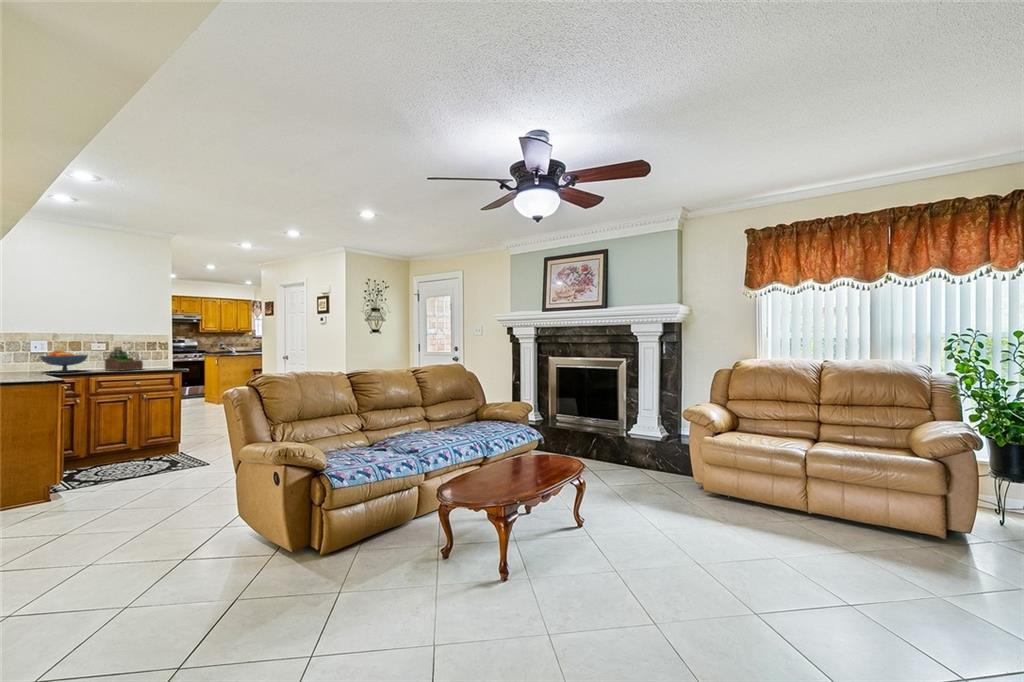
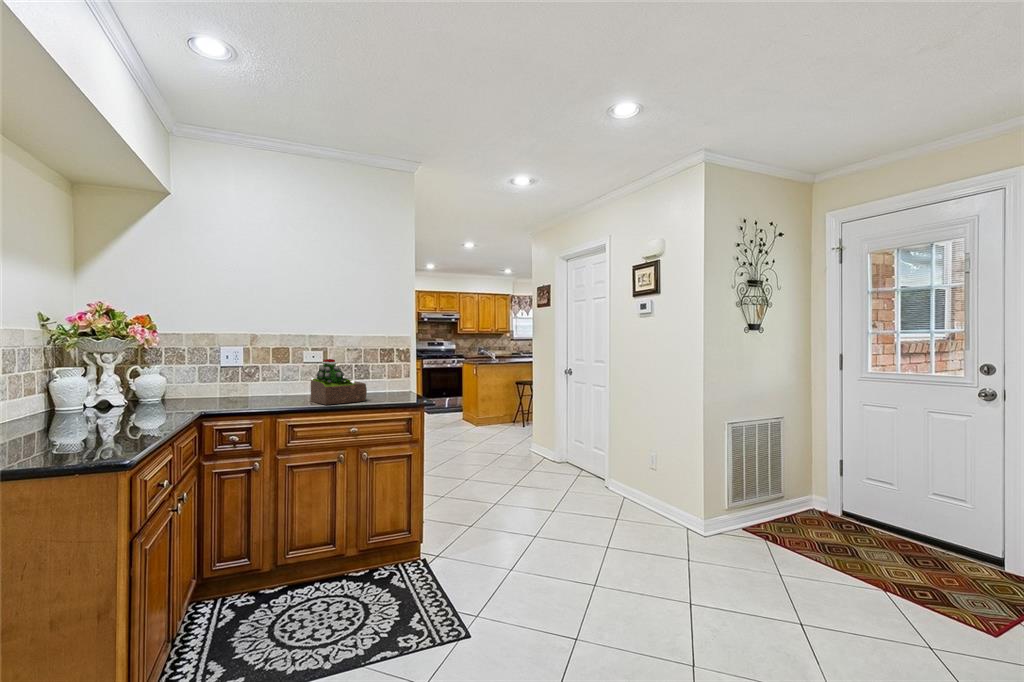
fruit bowl: present [40,350,88,372] -> none [216,363,287,405]

